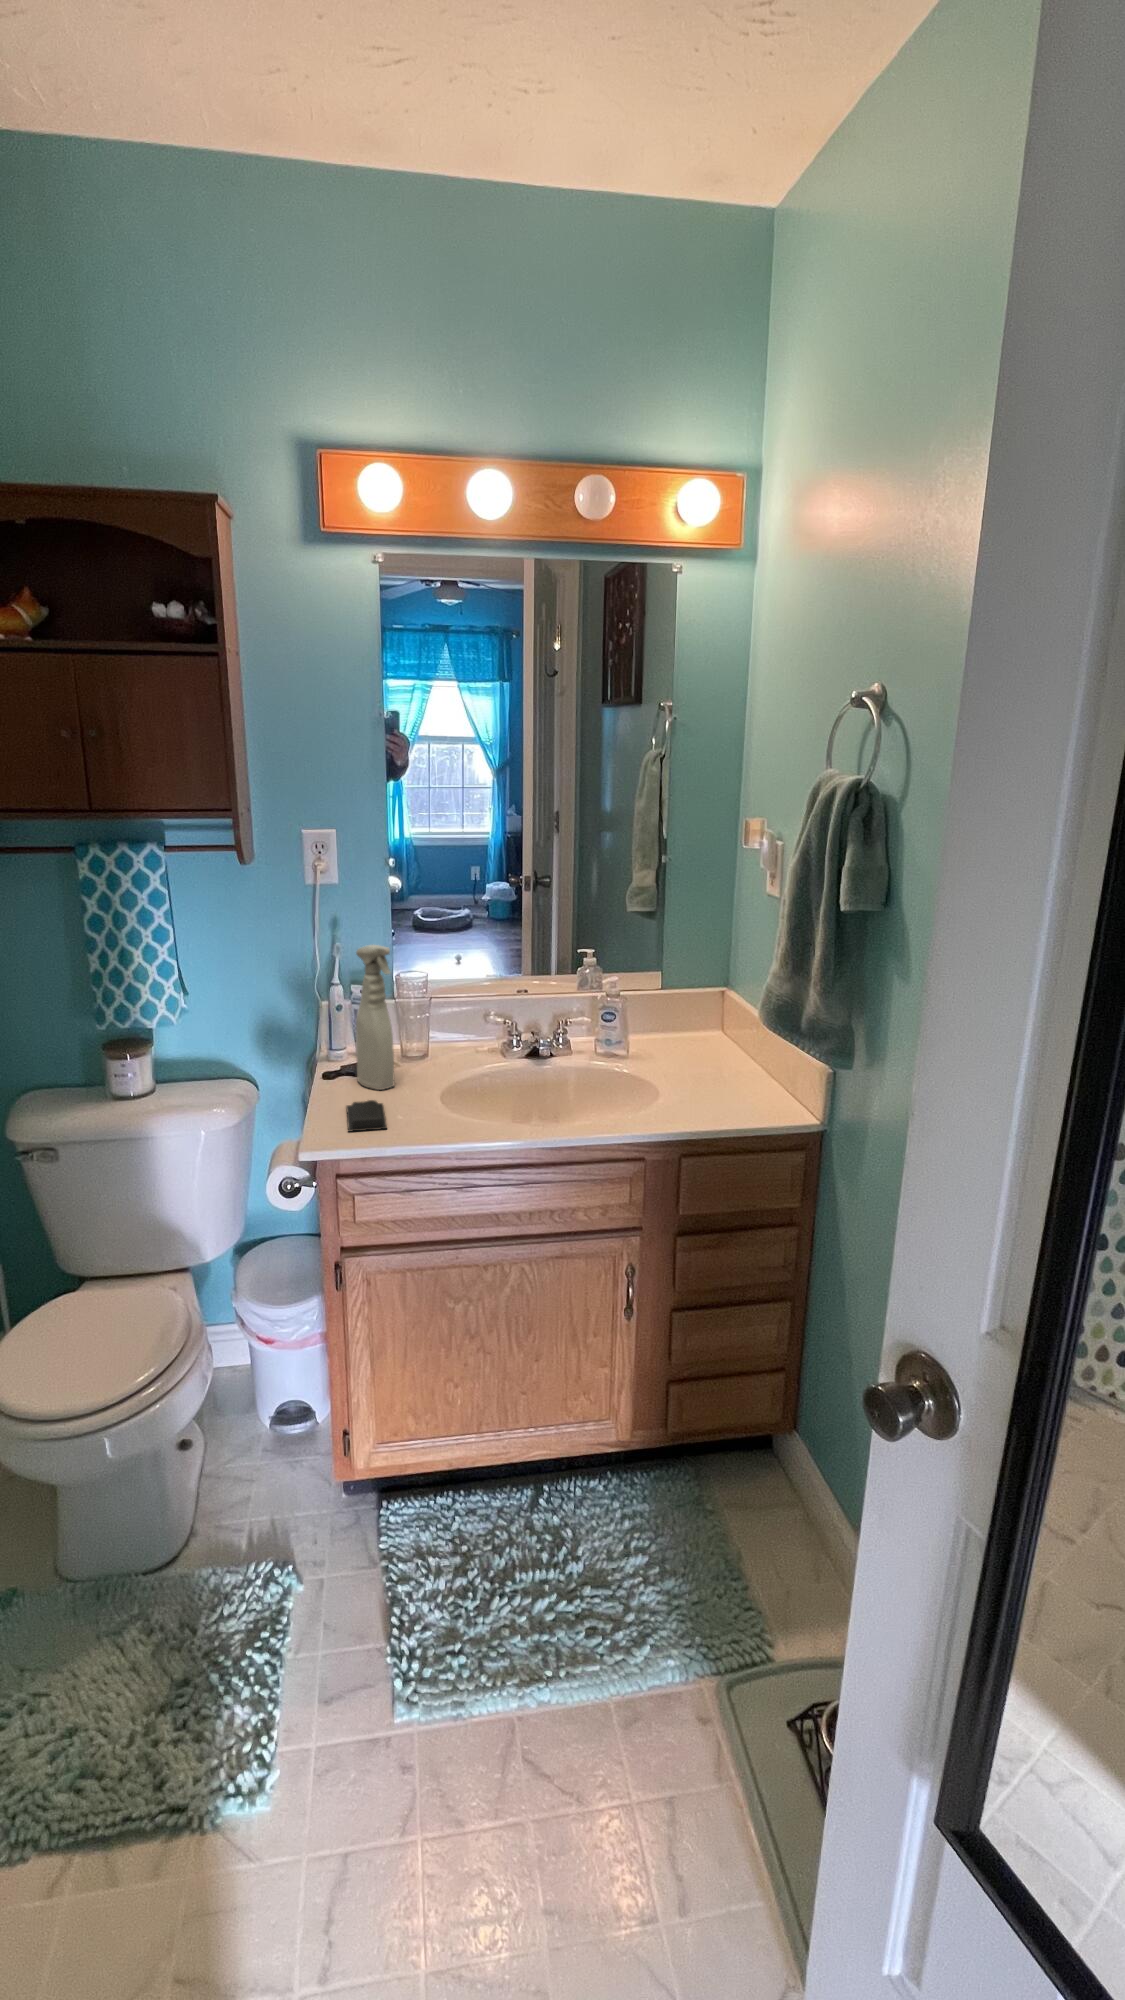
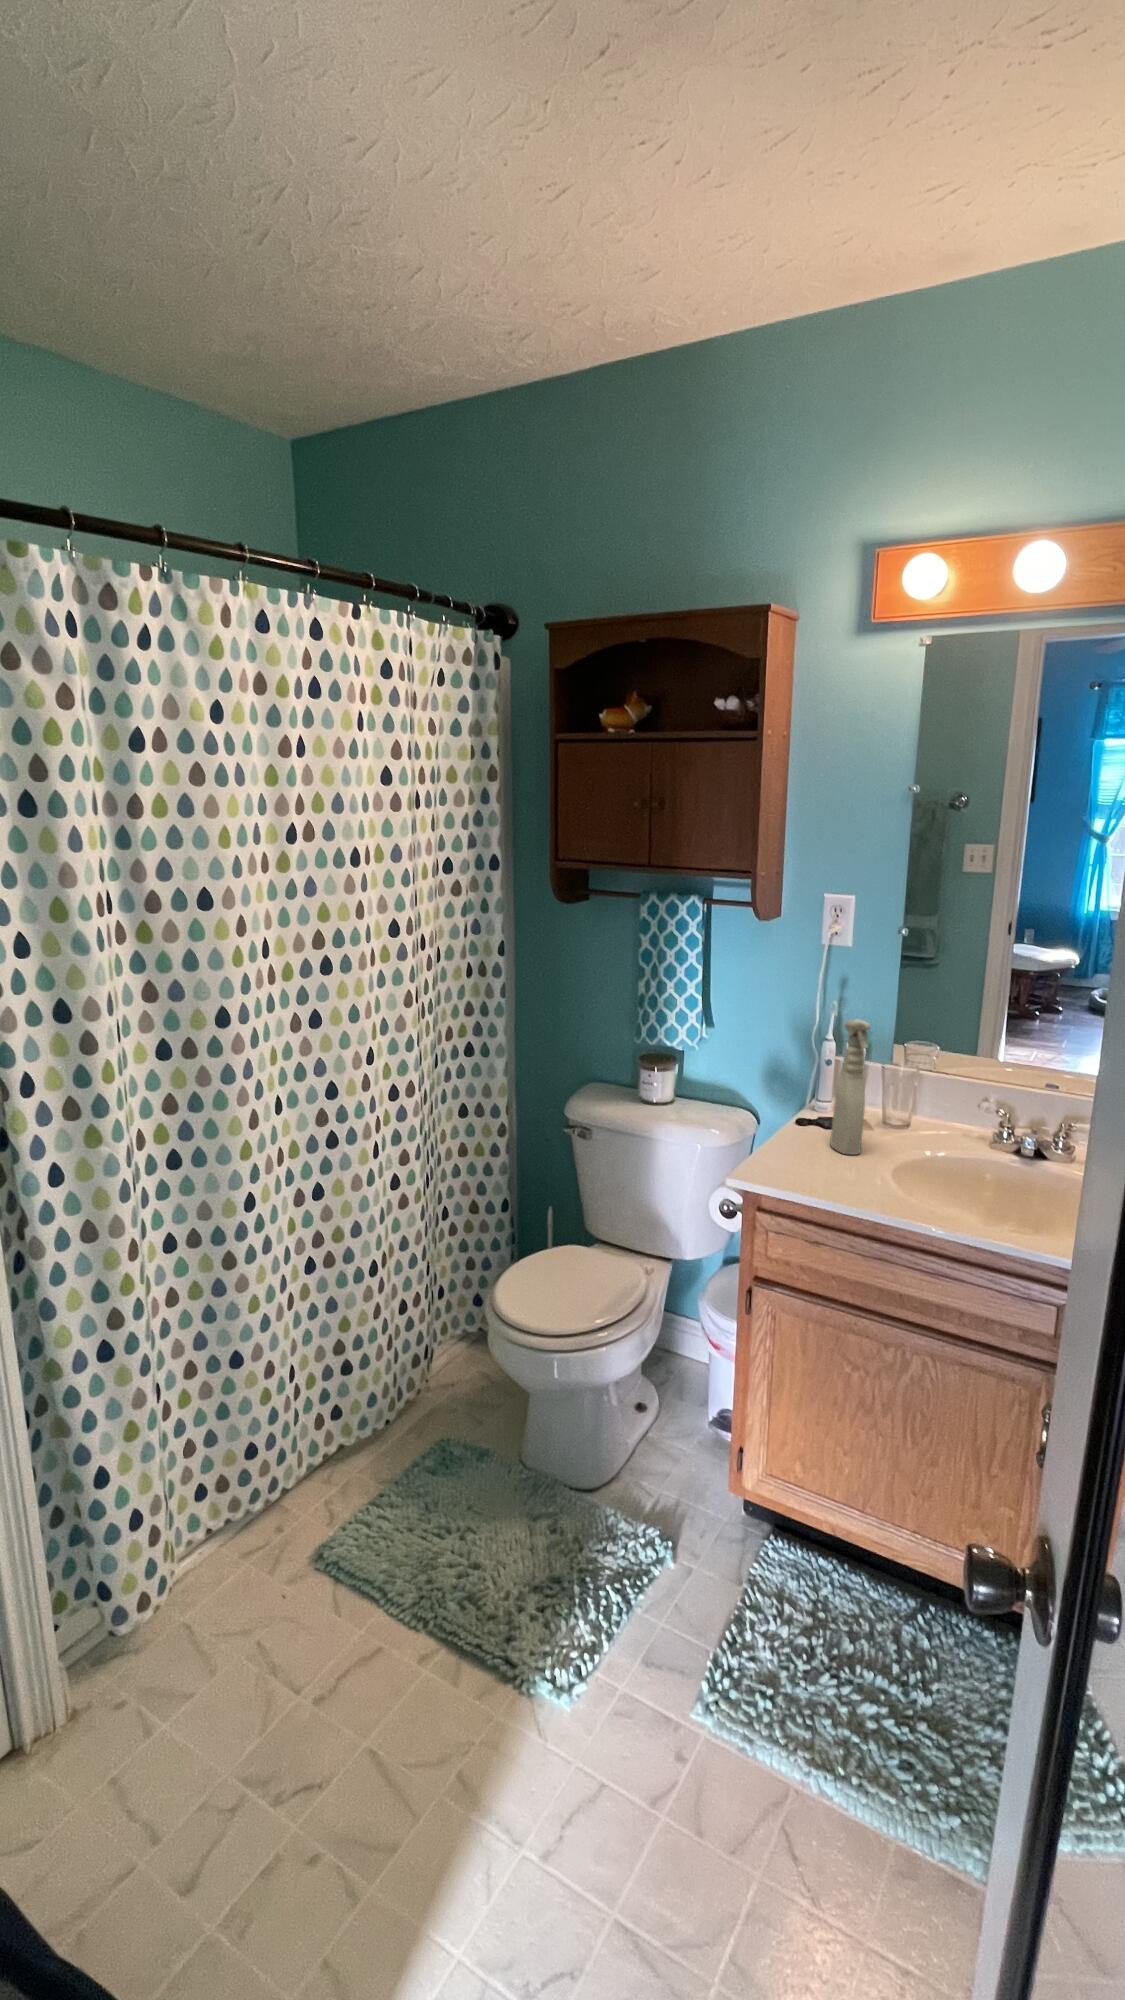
soap bar: present [346,1100,387,1131] -> none [786,1156,836,1185]

